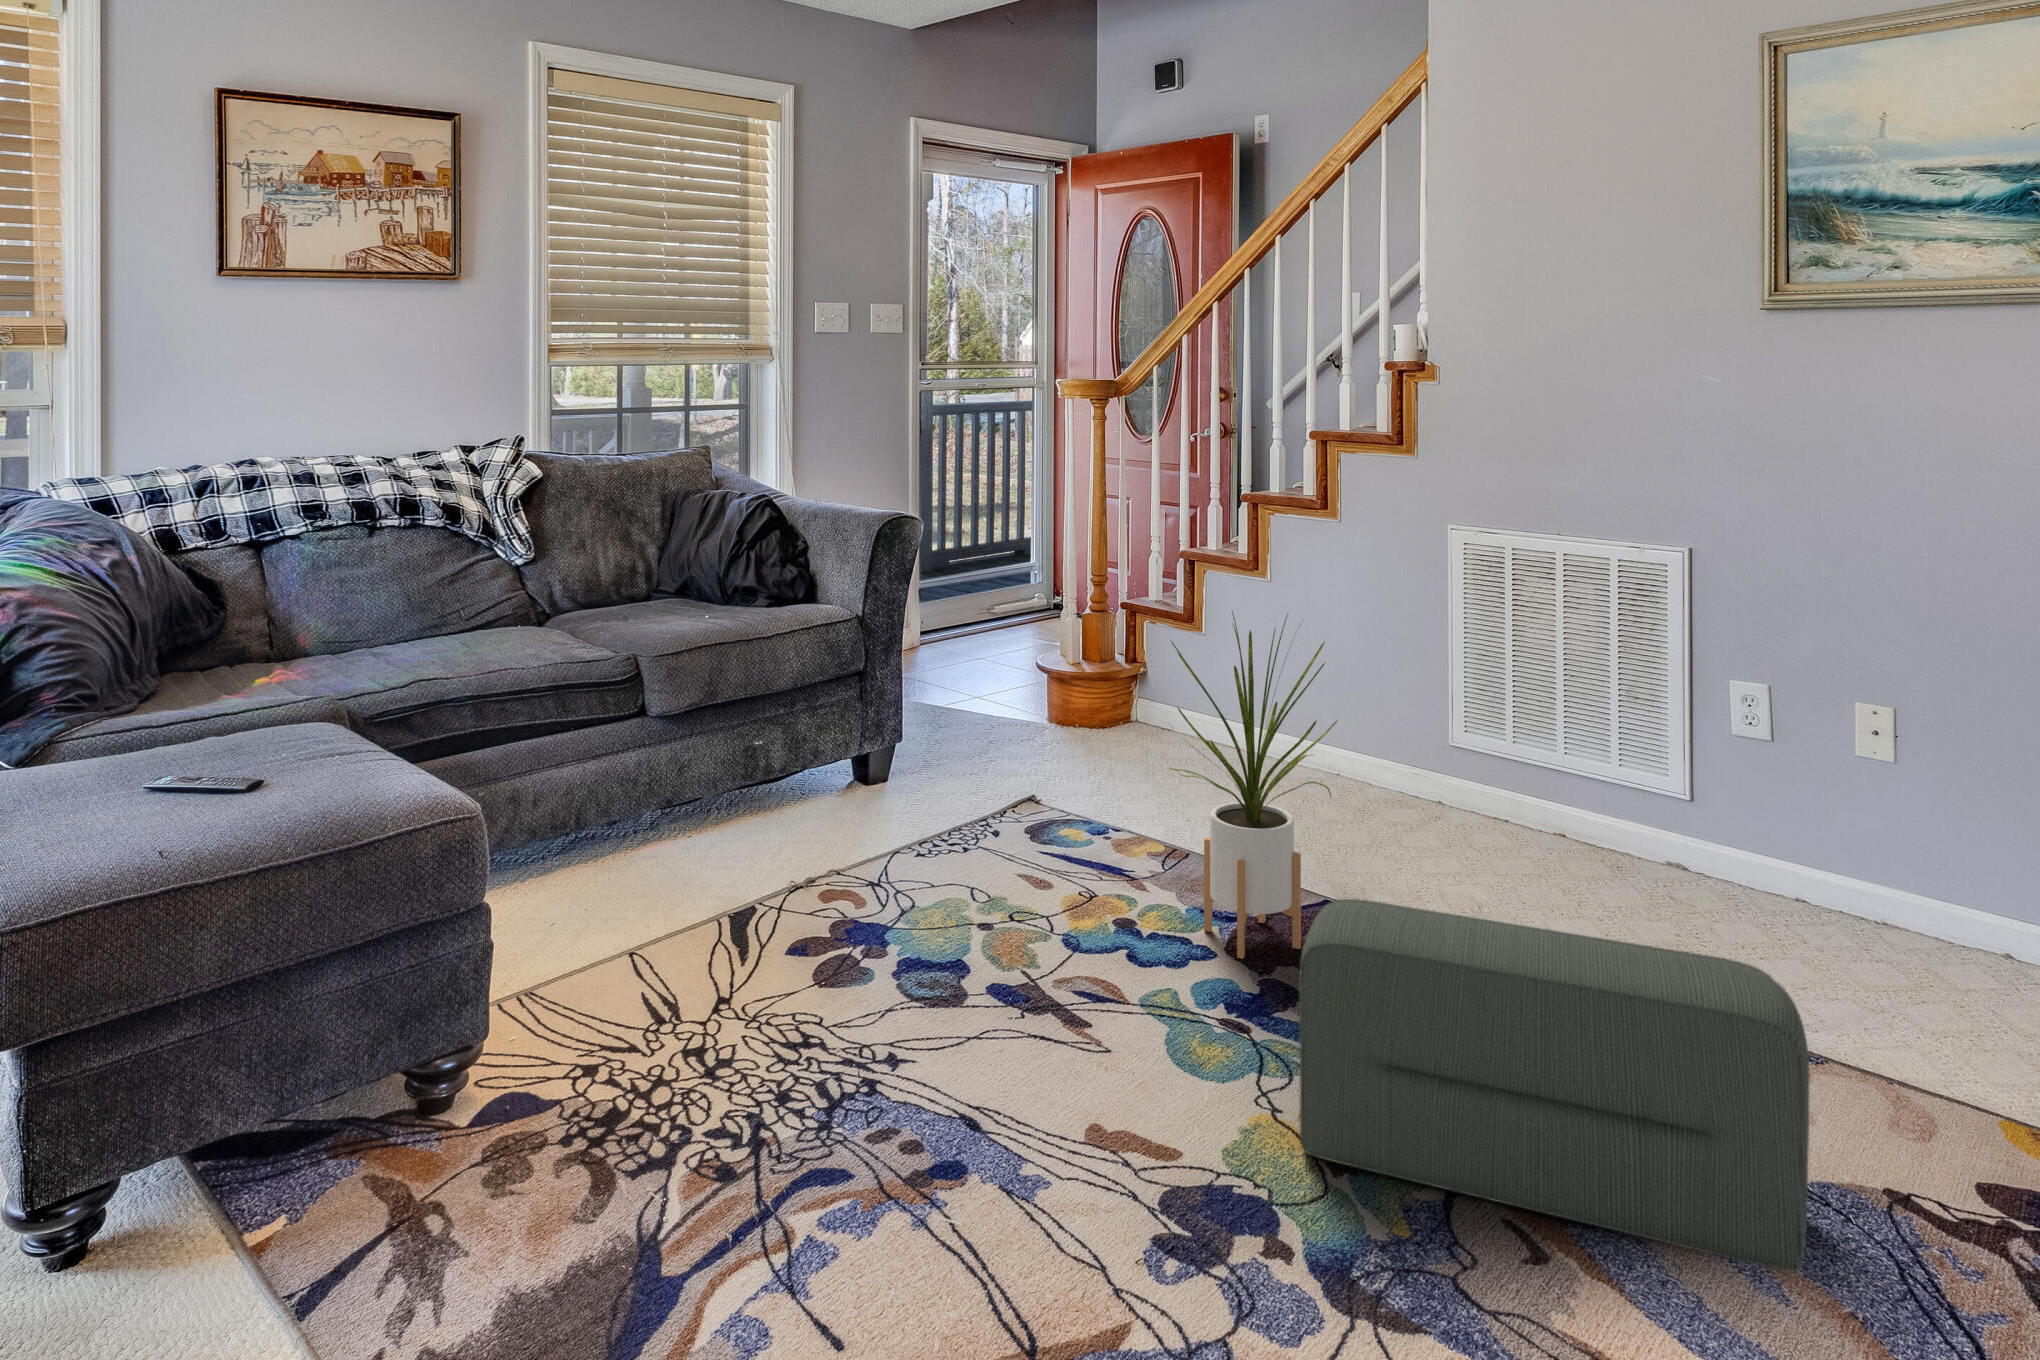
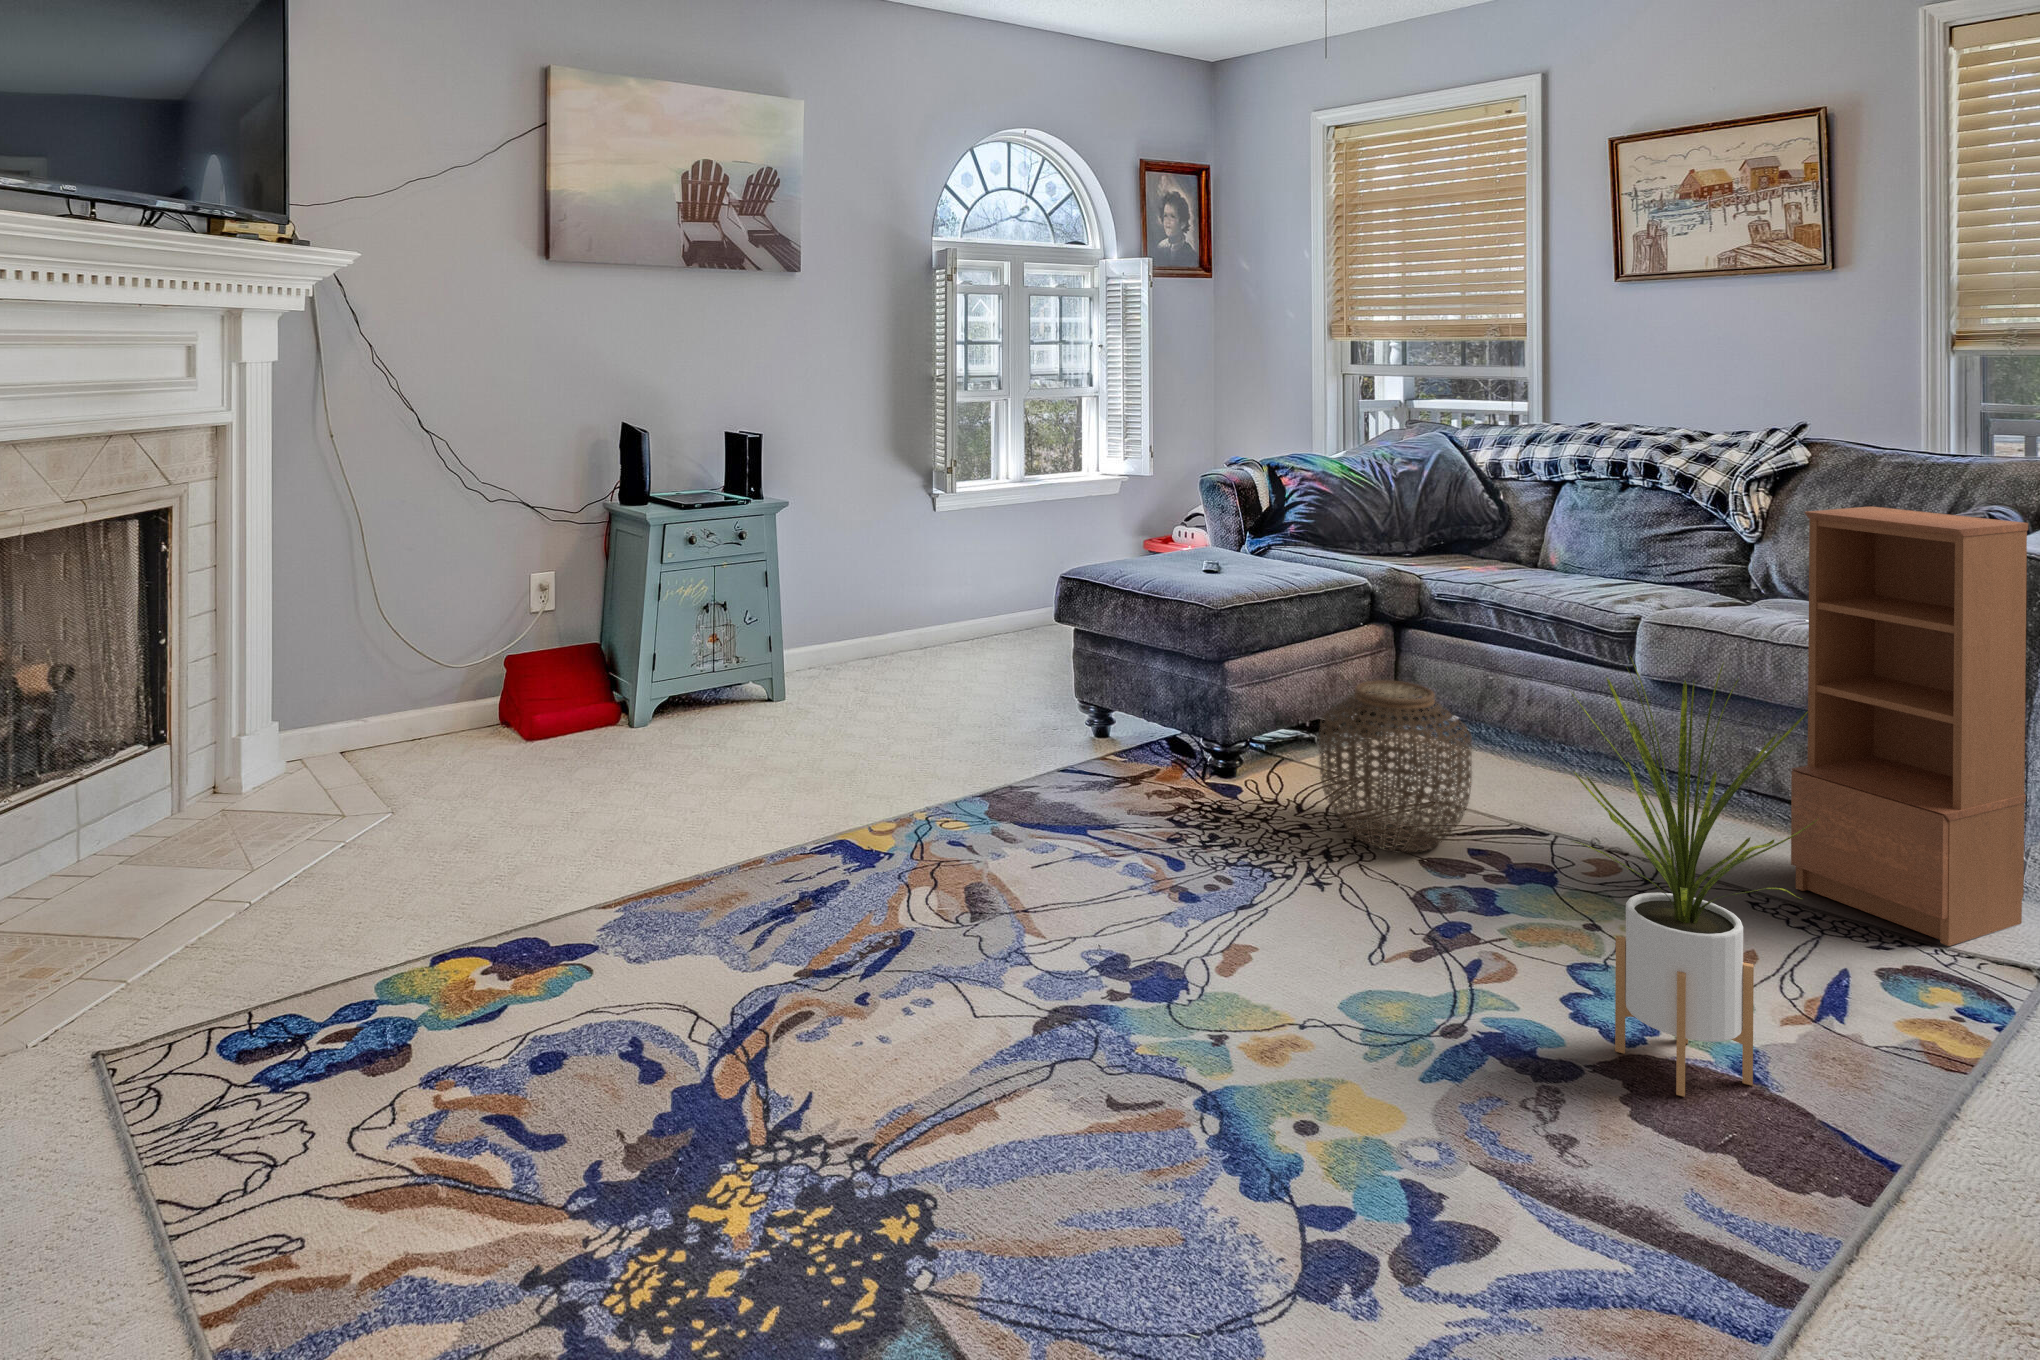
bookcase: none [855,491,1006,835] -> present [1791,506,2028,946]
woven basket: none [663,785,849,1015] -> present [1320,680,1472,852]
pouf: present [1299,899,1809,1271] -> none [1081,843,1329,1274]

